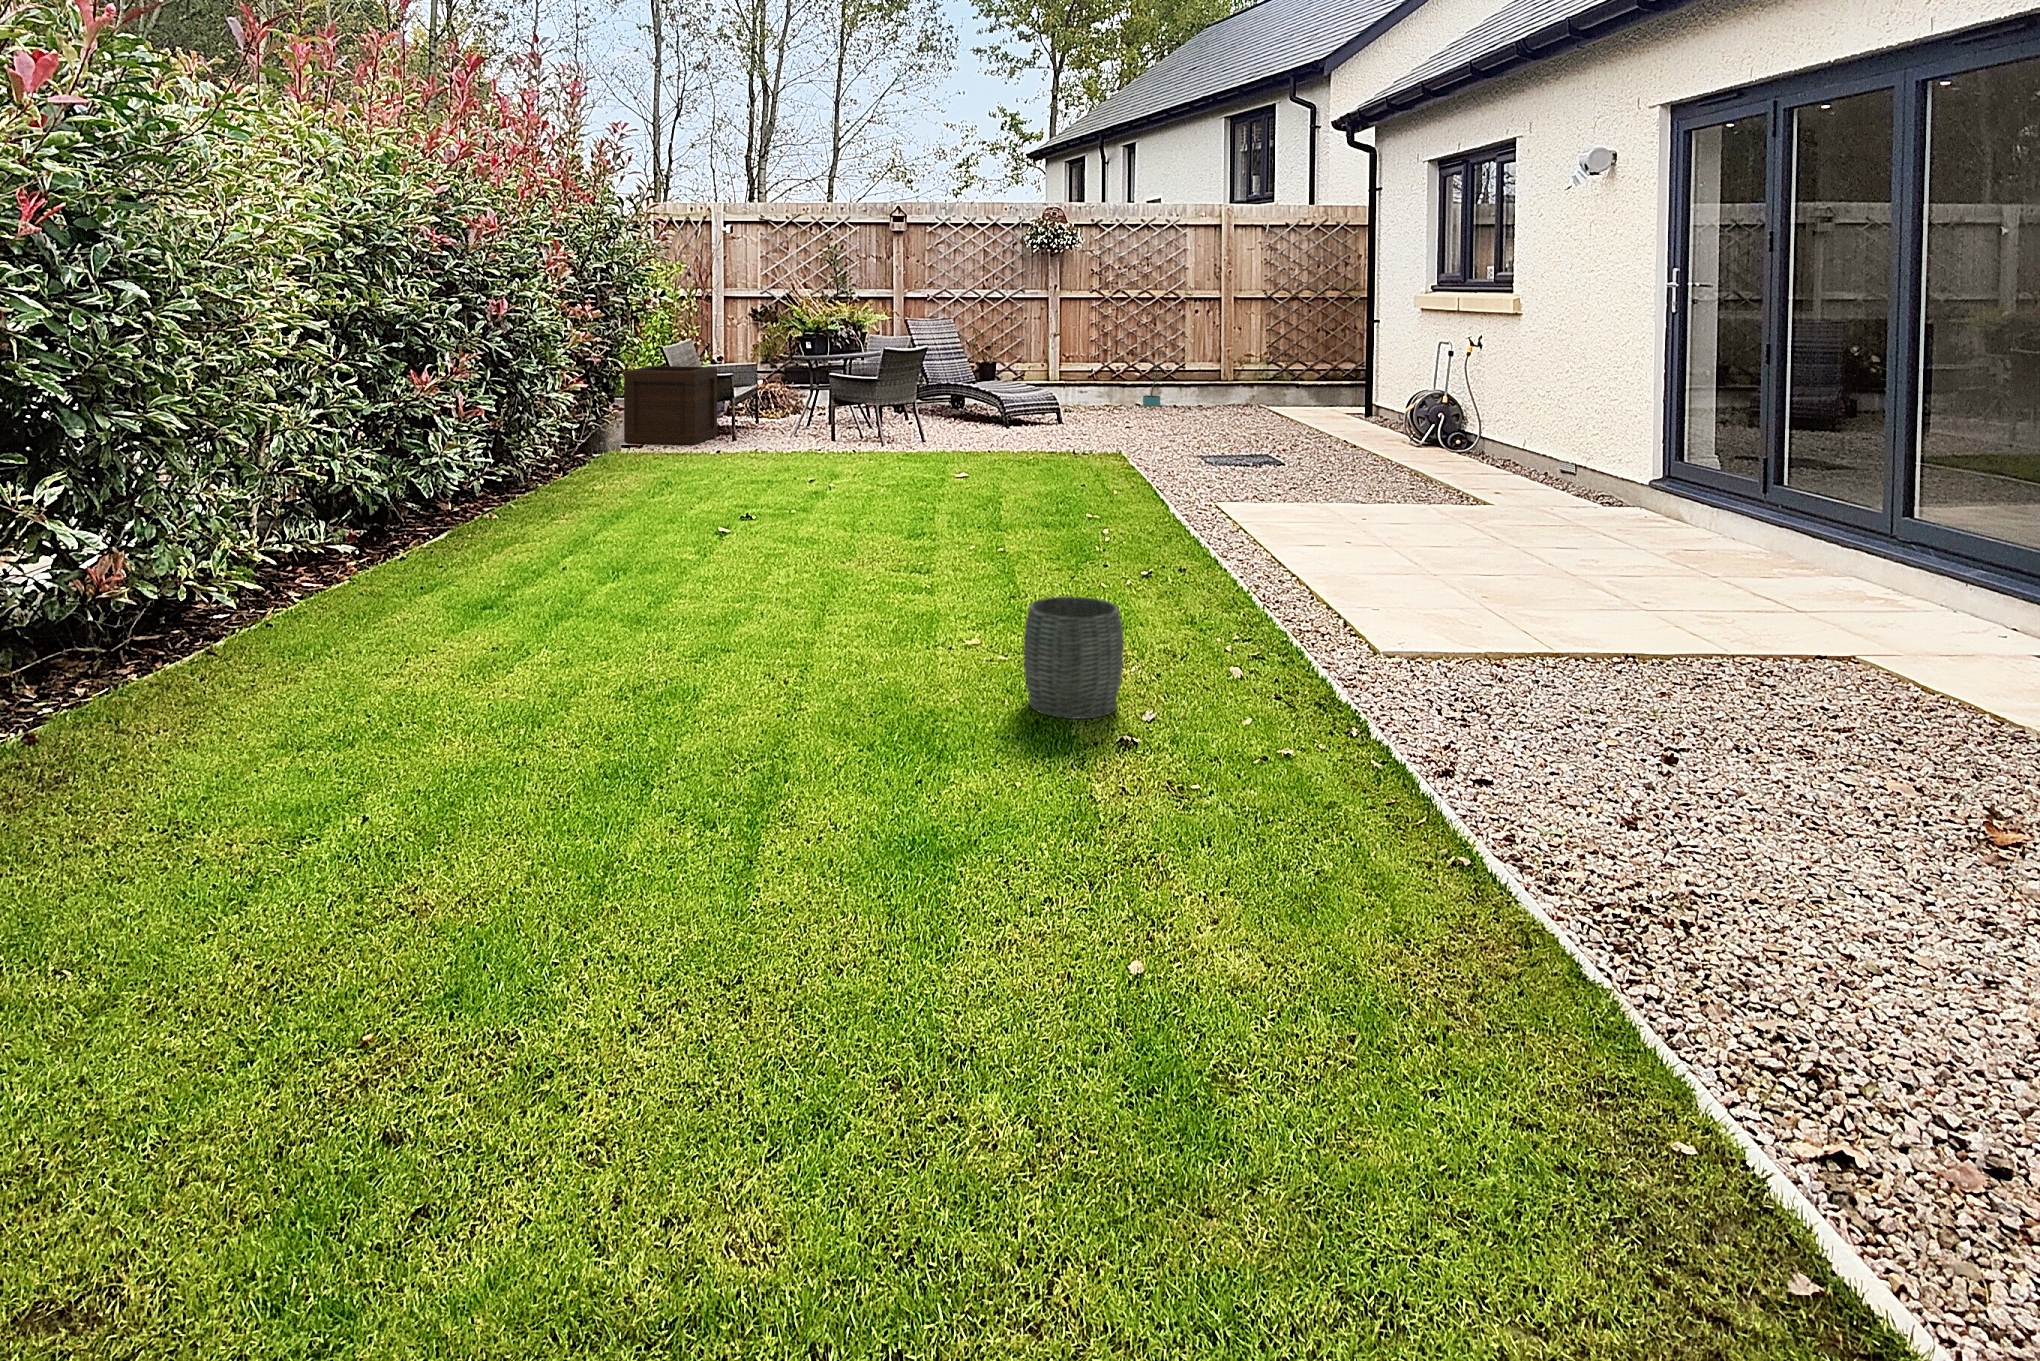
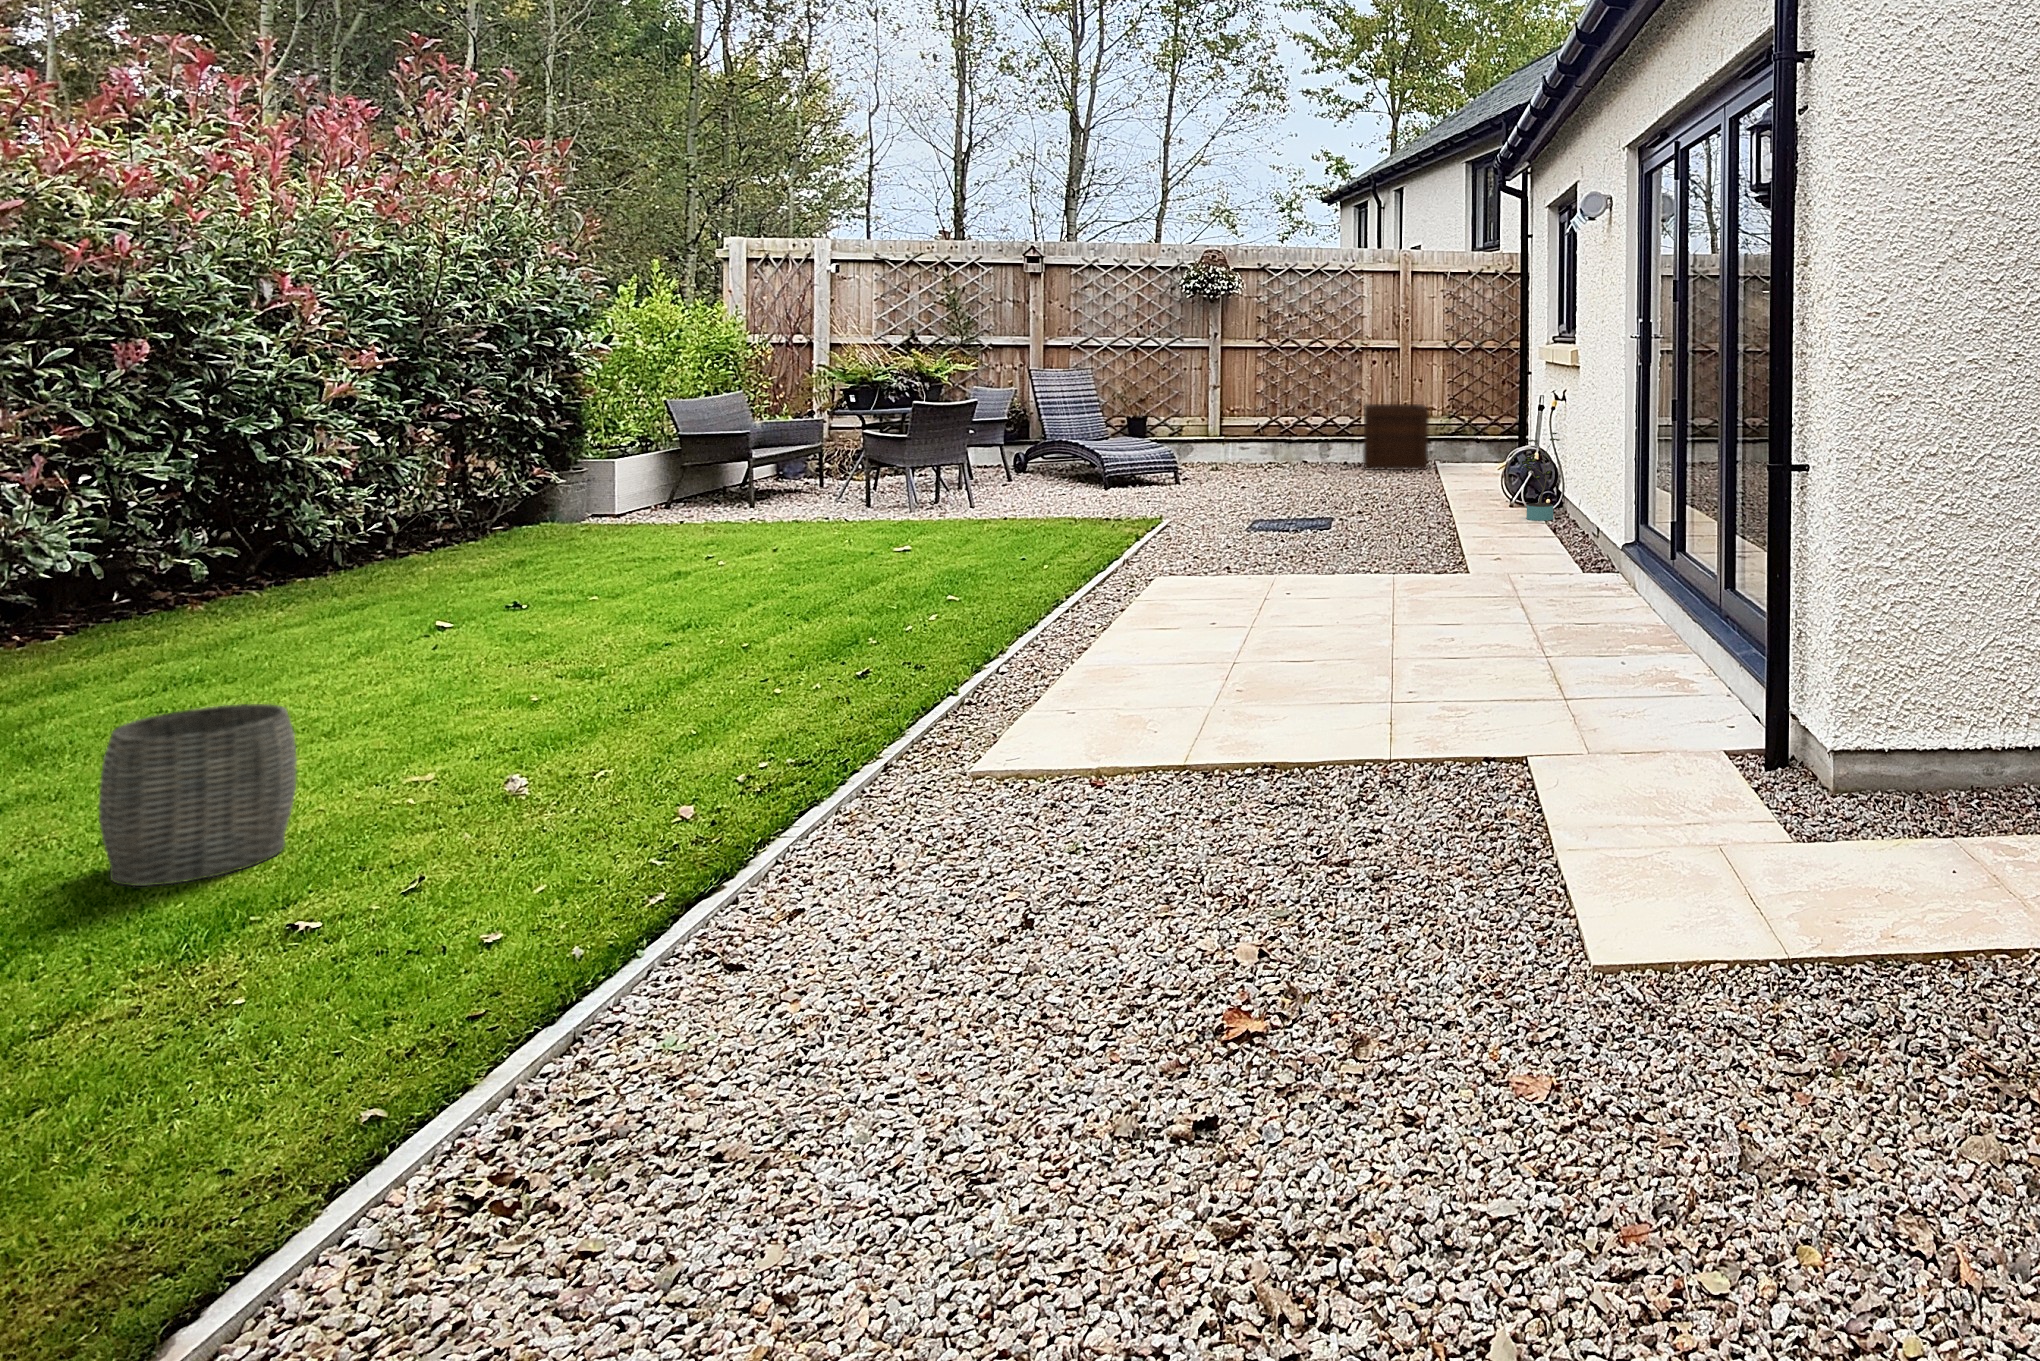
potted plant: present [1137,350,1170,406] -> present [1522,432,1560,521]
wooden crate: present [624,366,717,445] -> present [1363,404,1429,470]

